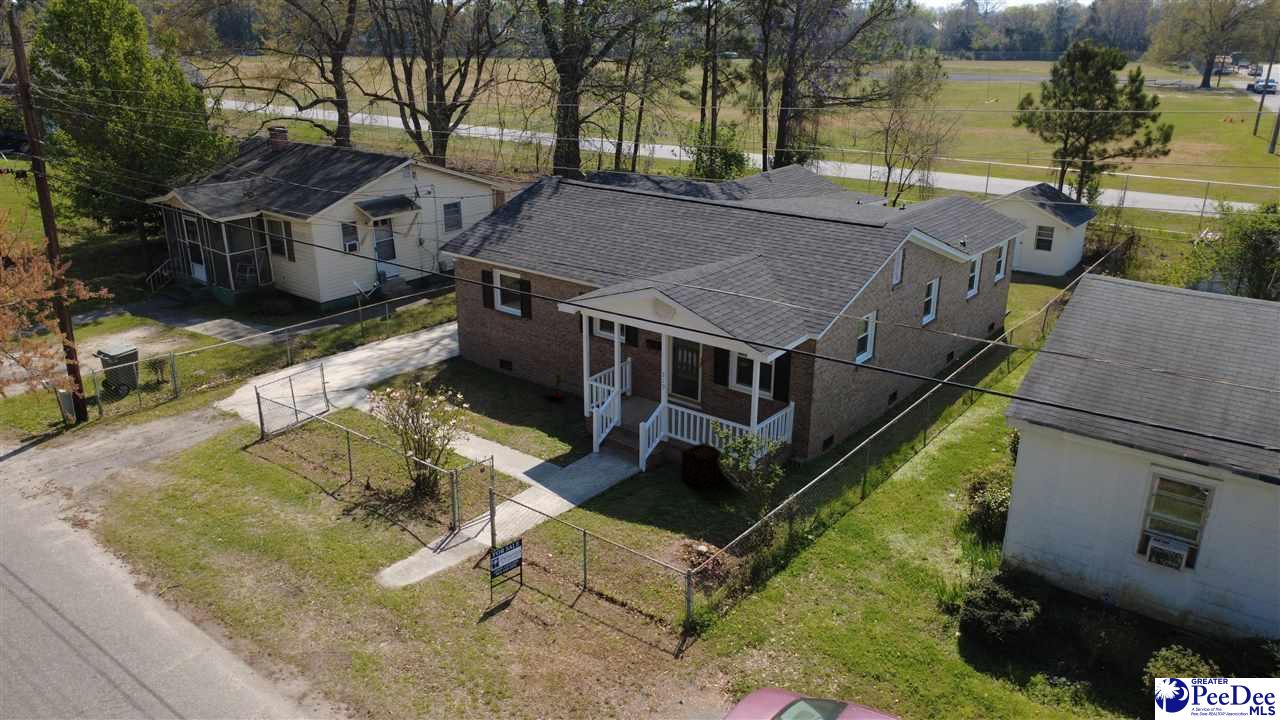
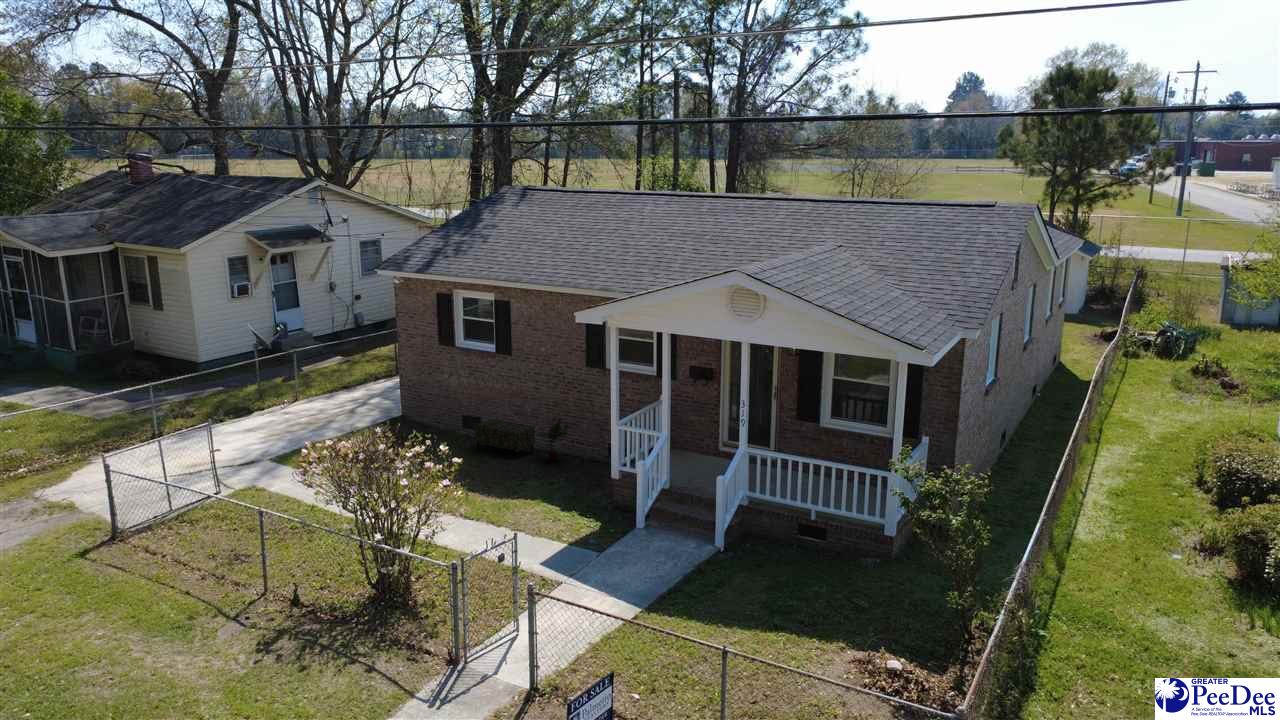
bench: none [506,364,548,395] -> present [474,419,535,458]
wooden crate: present [681,443,725,488] -> none [786,500,853,570]

